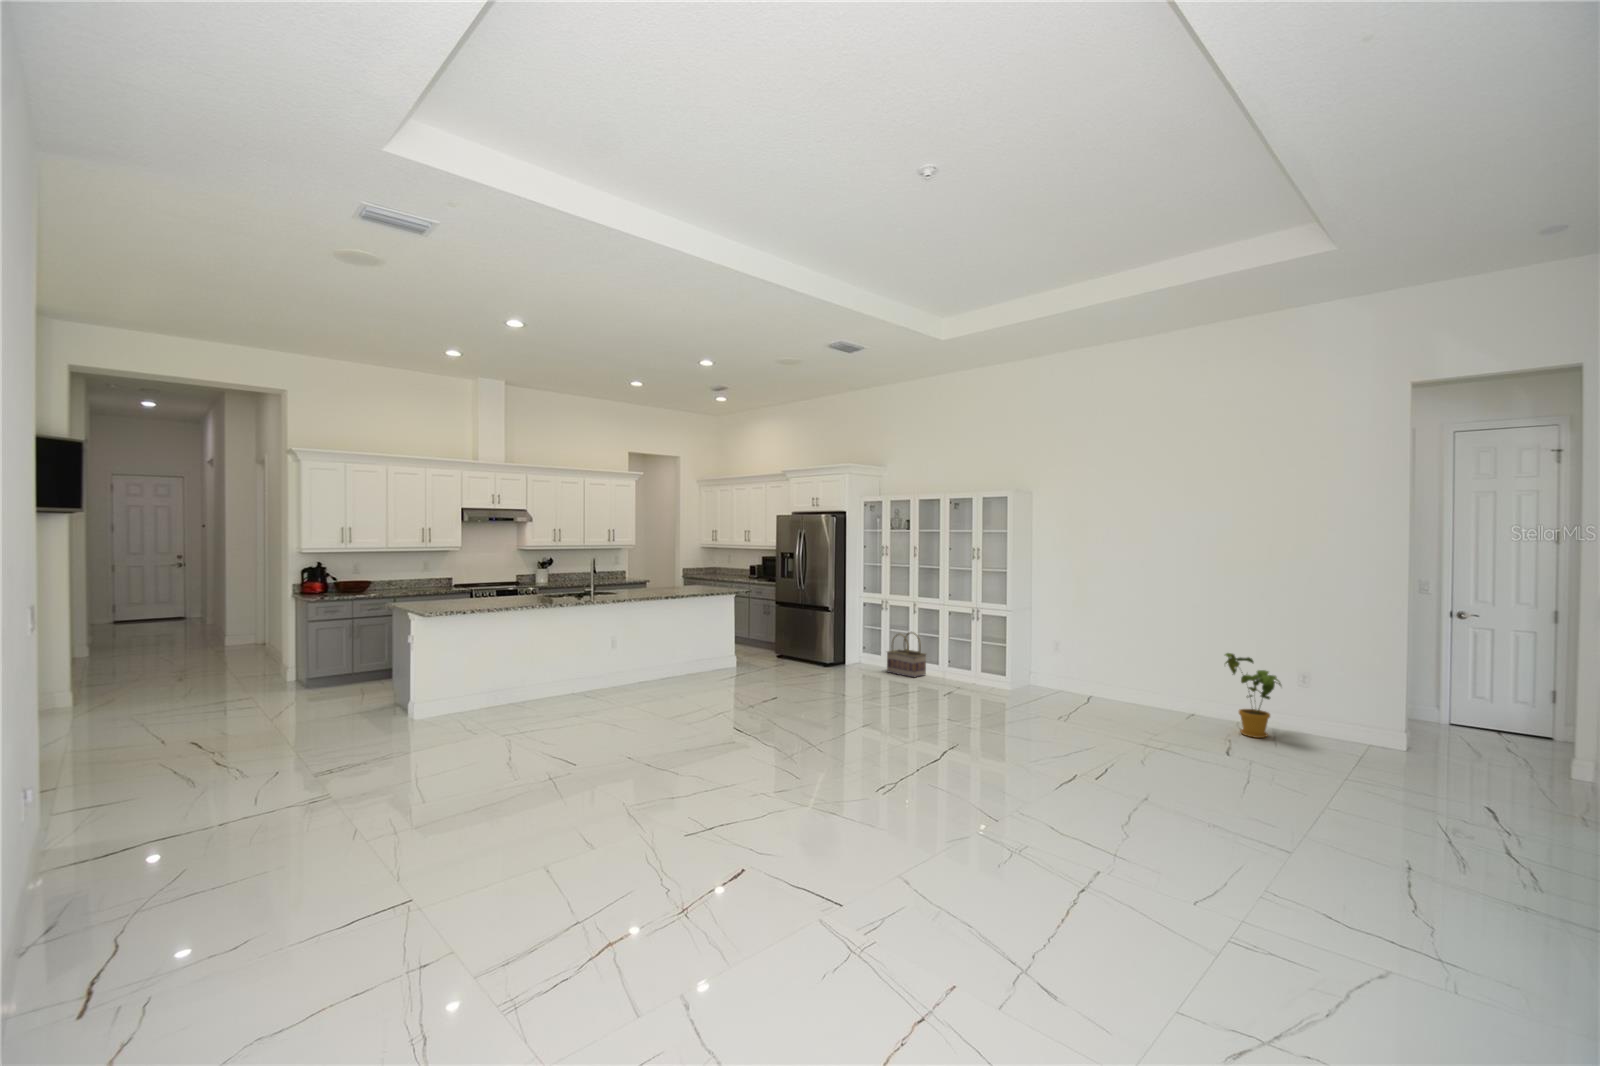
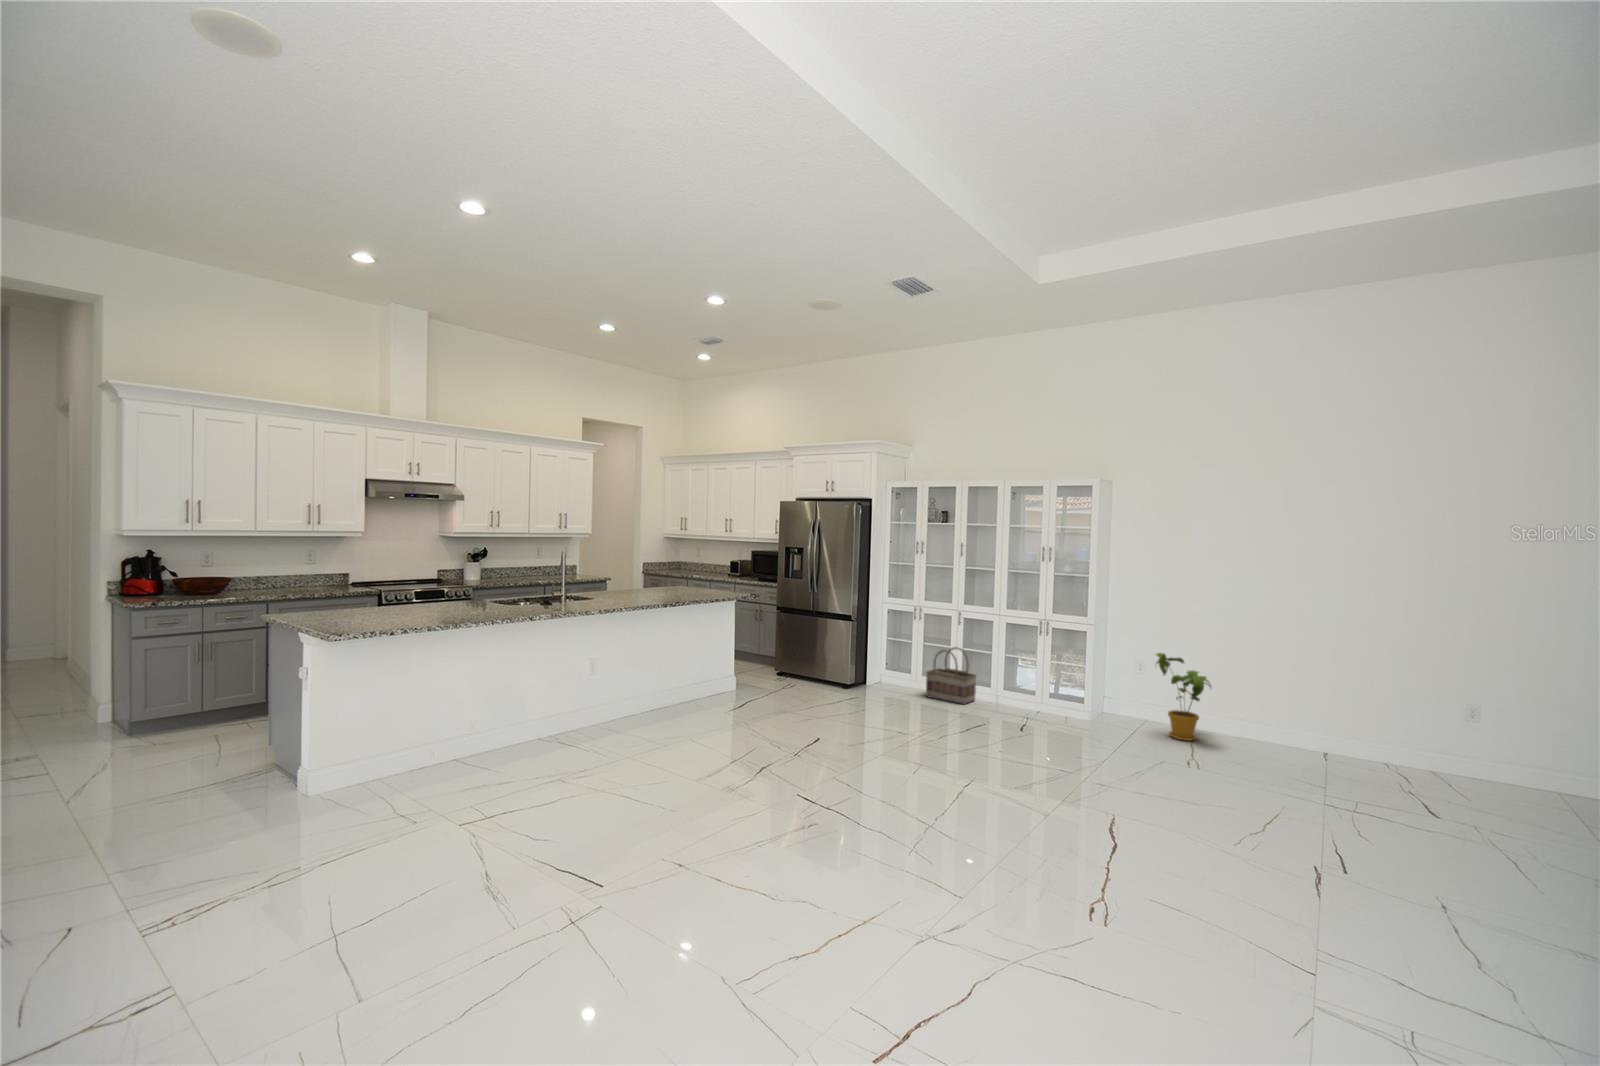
house plant: present [1225,653,1281,738] -> present [1156,653,1211,741]

